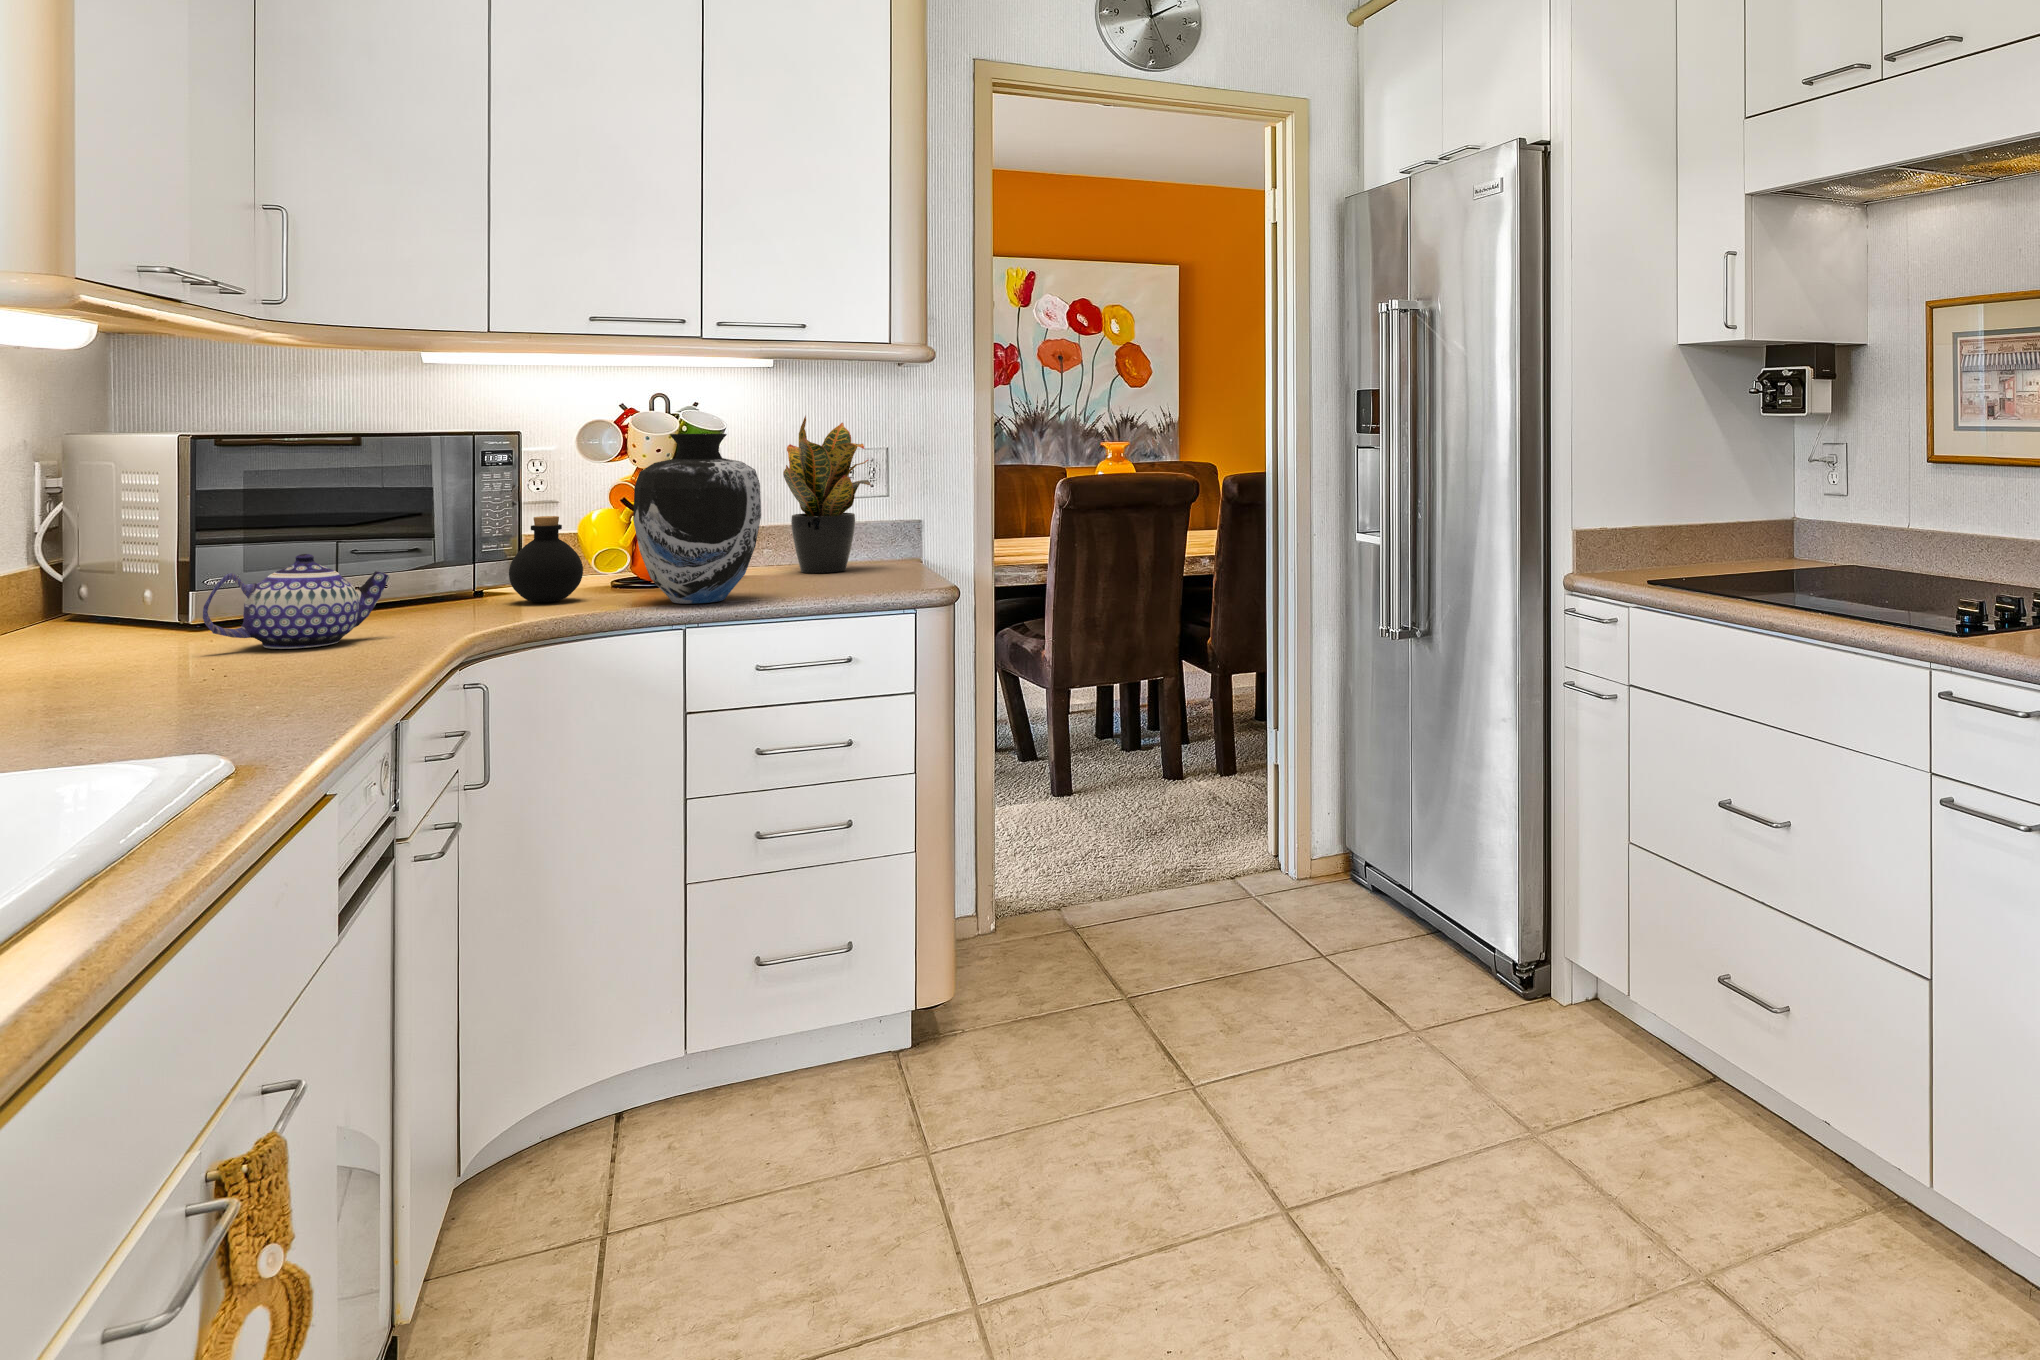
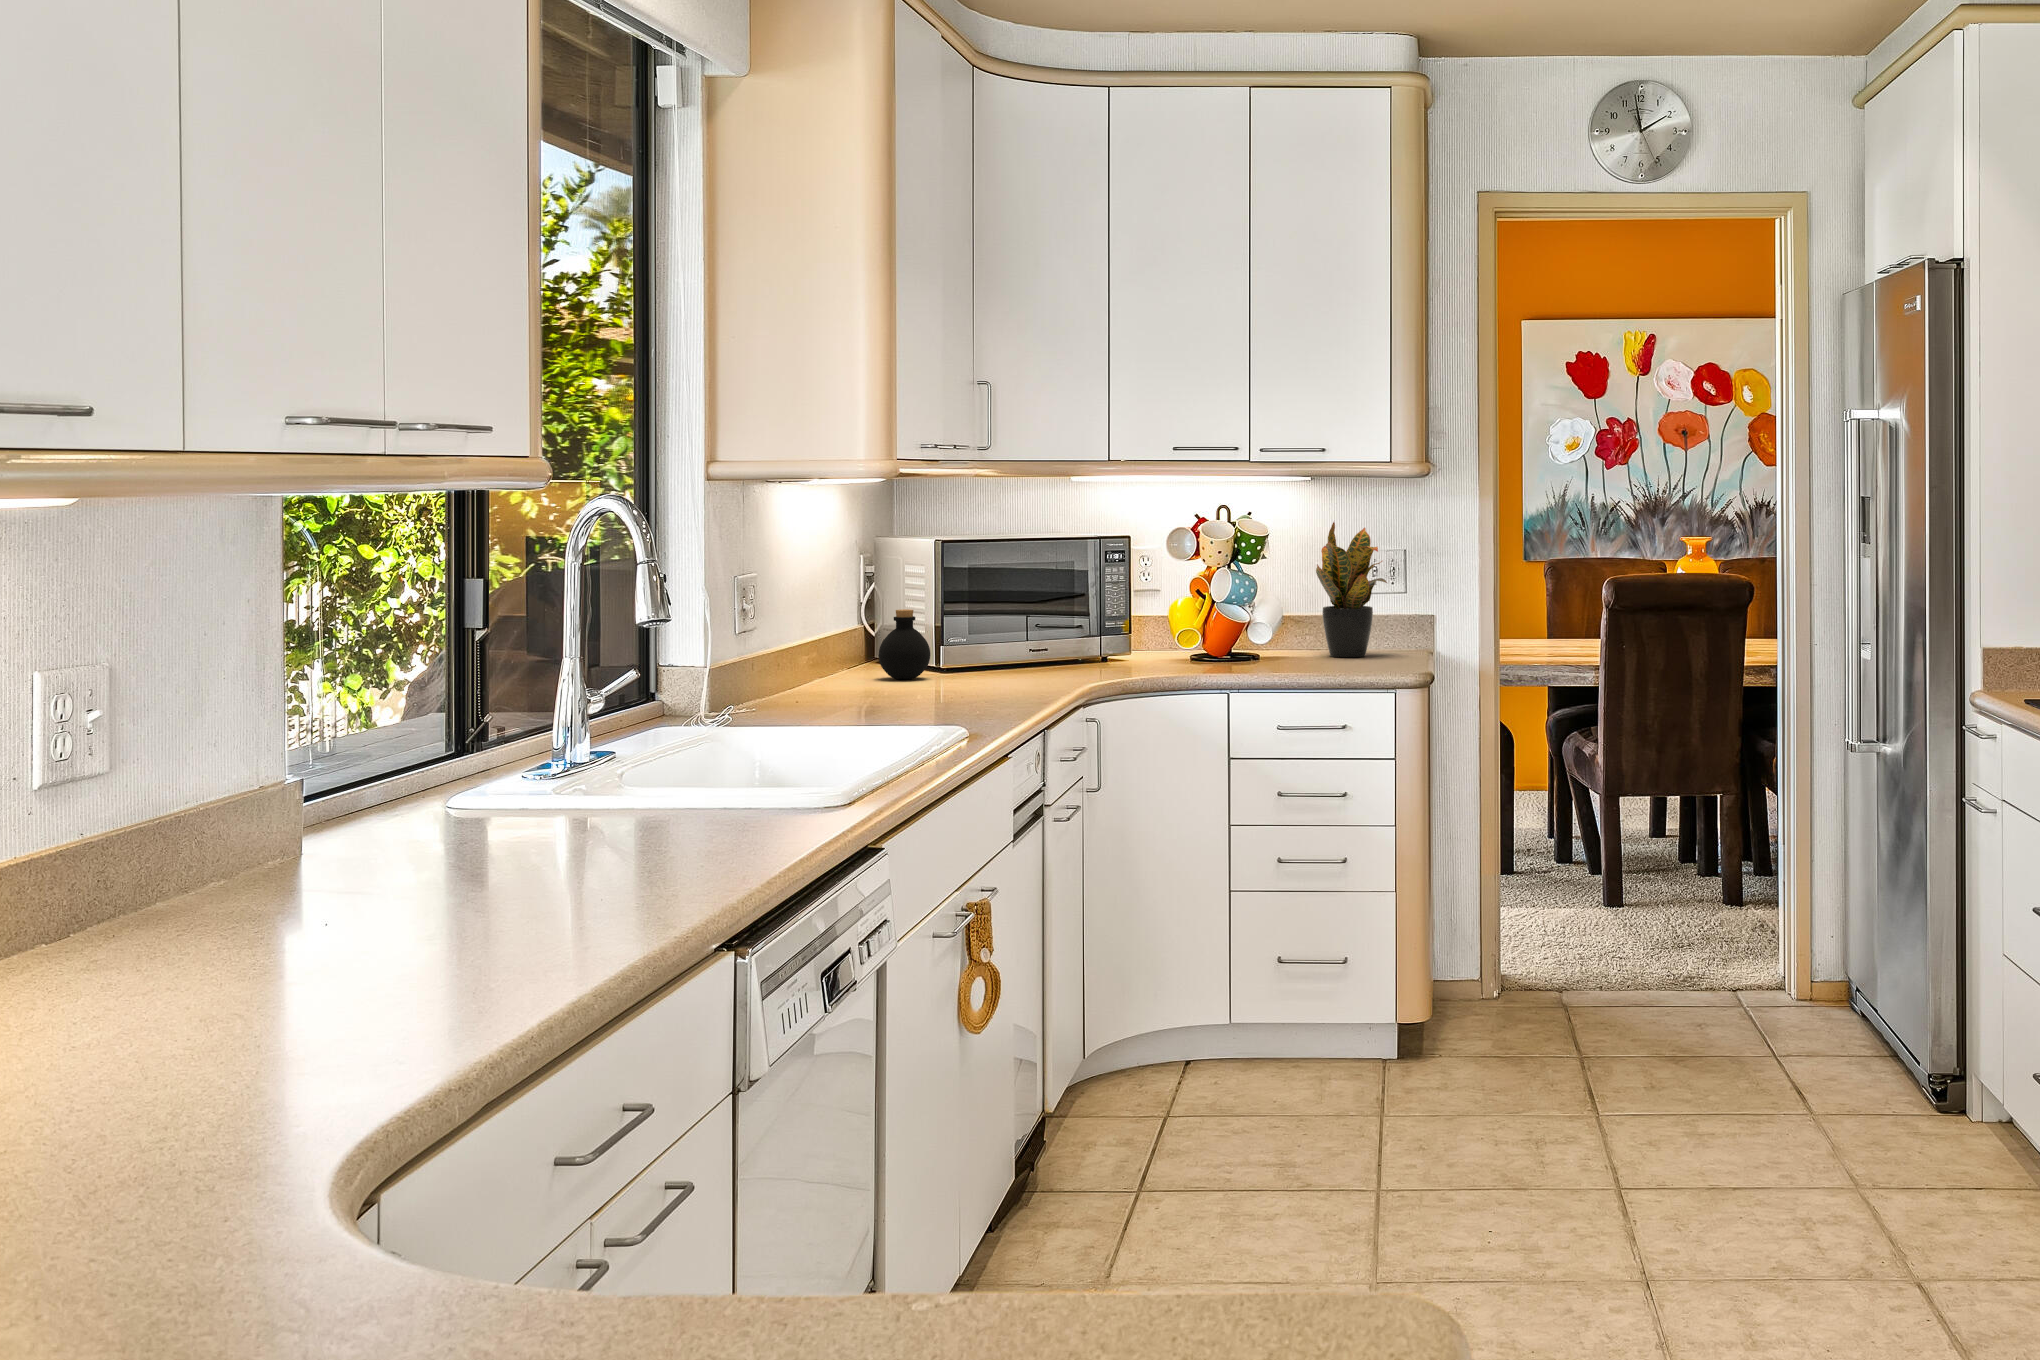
vase: present [633,434,761,604] -> none [1196,540,1285,674]
bottle: present [509,516,583,602] -> present [879,609,930,679]
teapot: present [203,554,389,649] -> none [944,624,1043,686]

